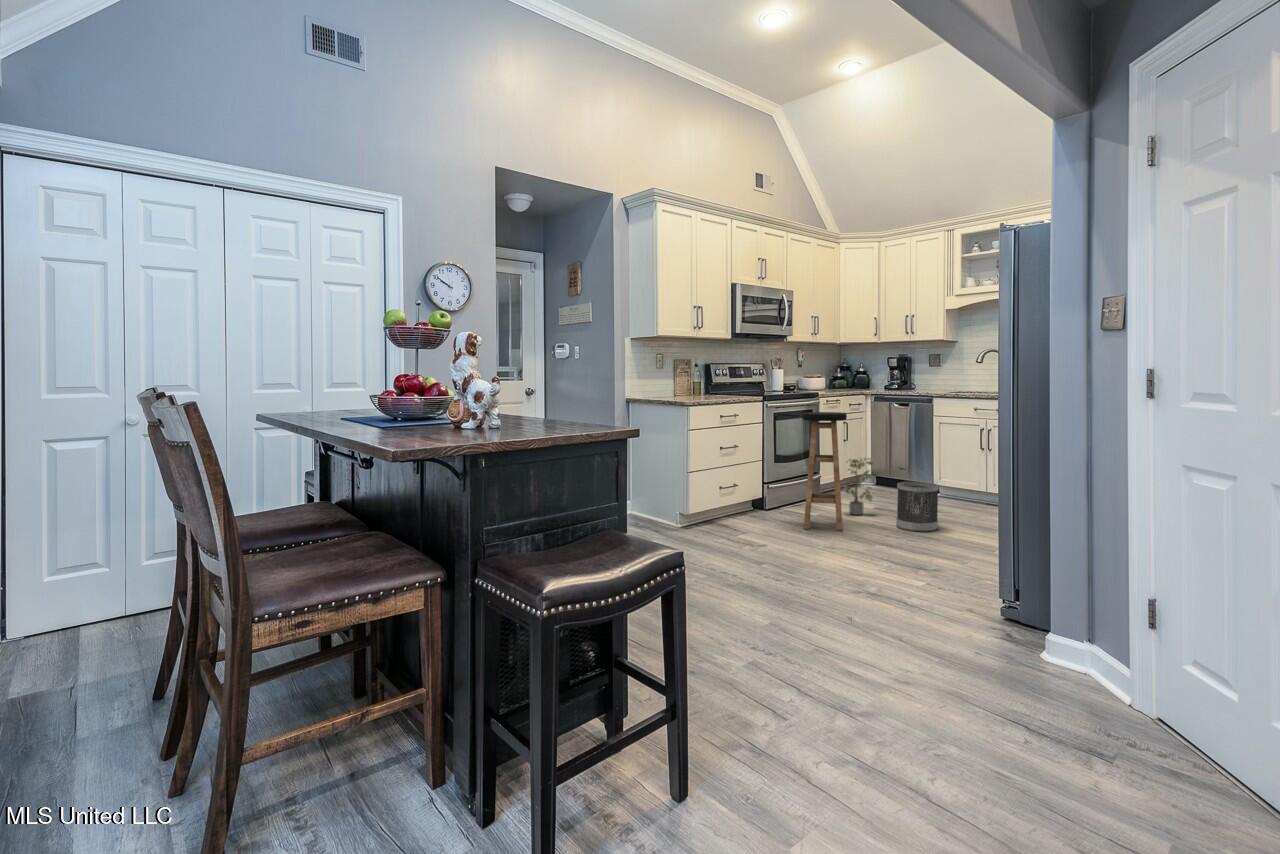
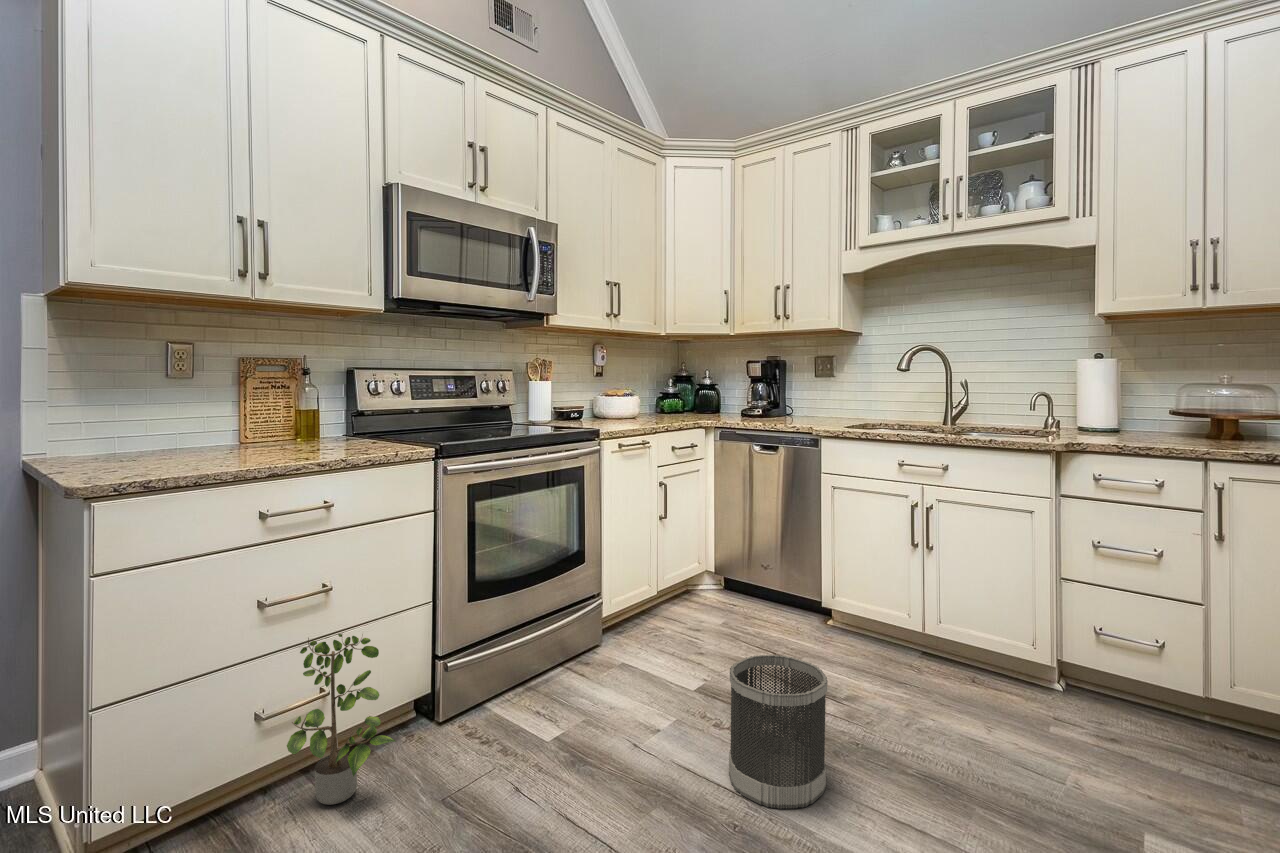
bar stool: present [802,412,847,531] -> none [487,487,603,815]
potted plant: present [844,458,876,515] -> present [287,634,396,805]

